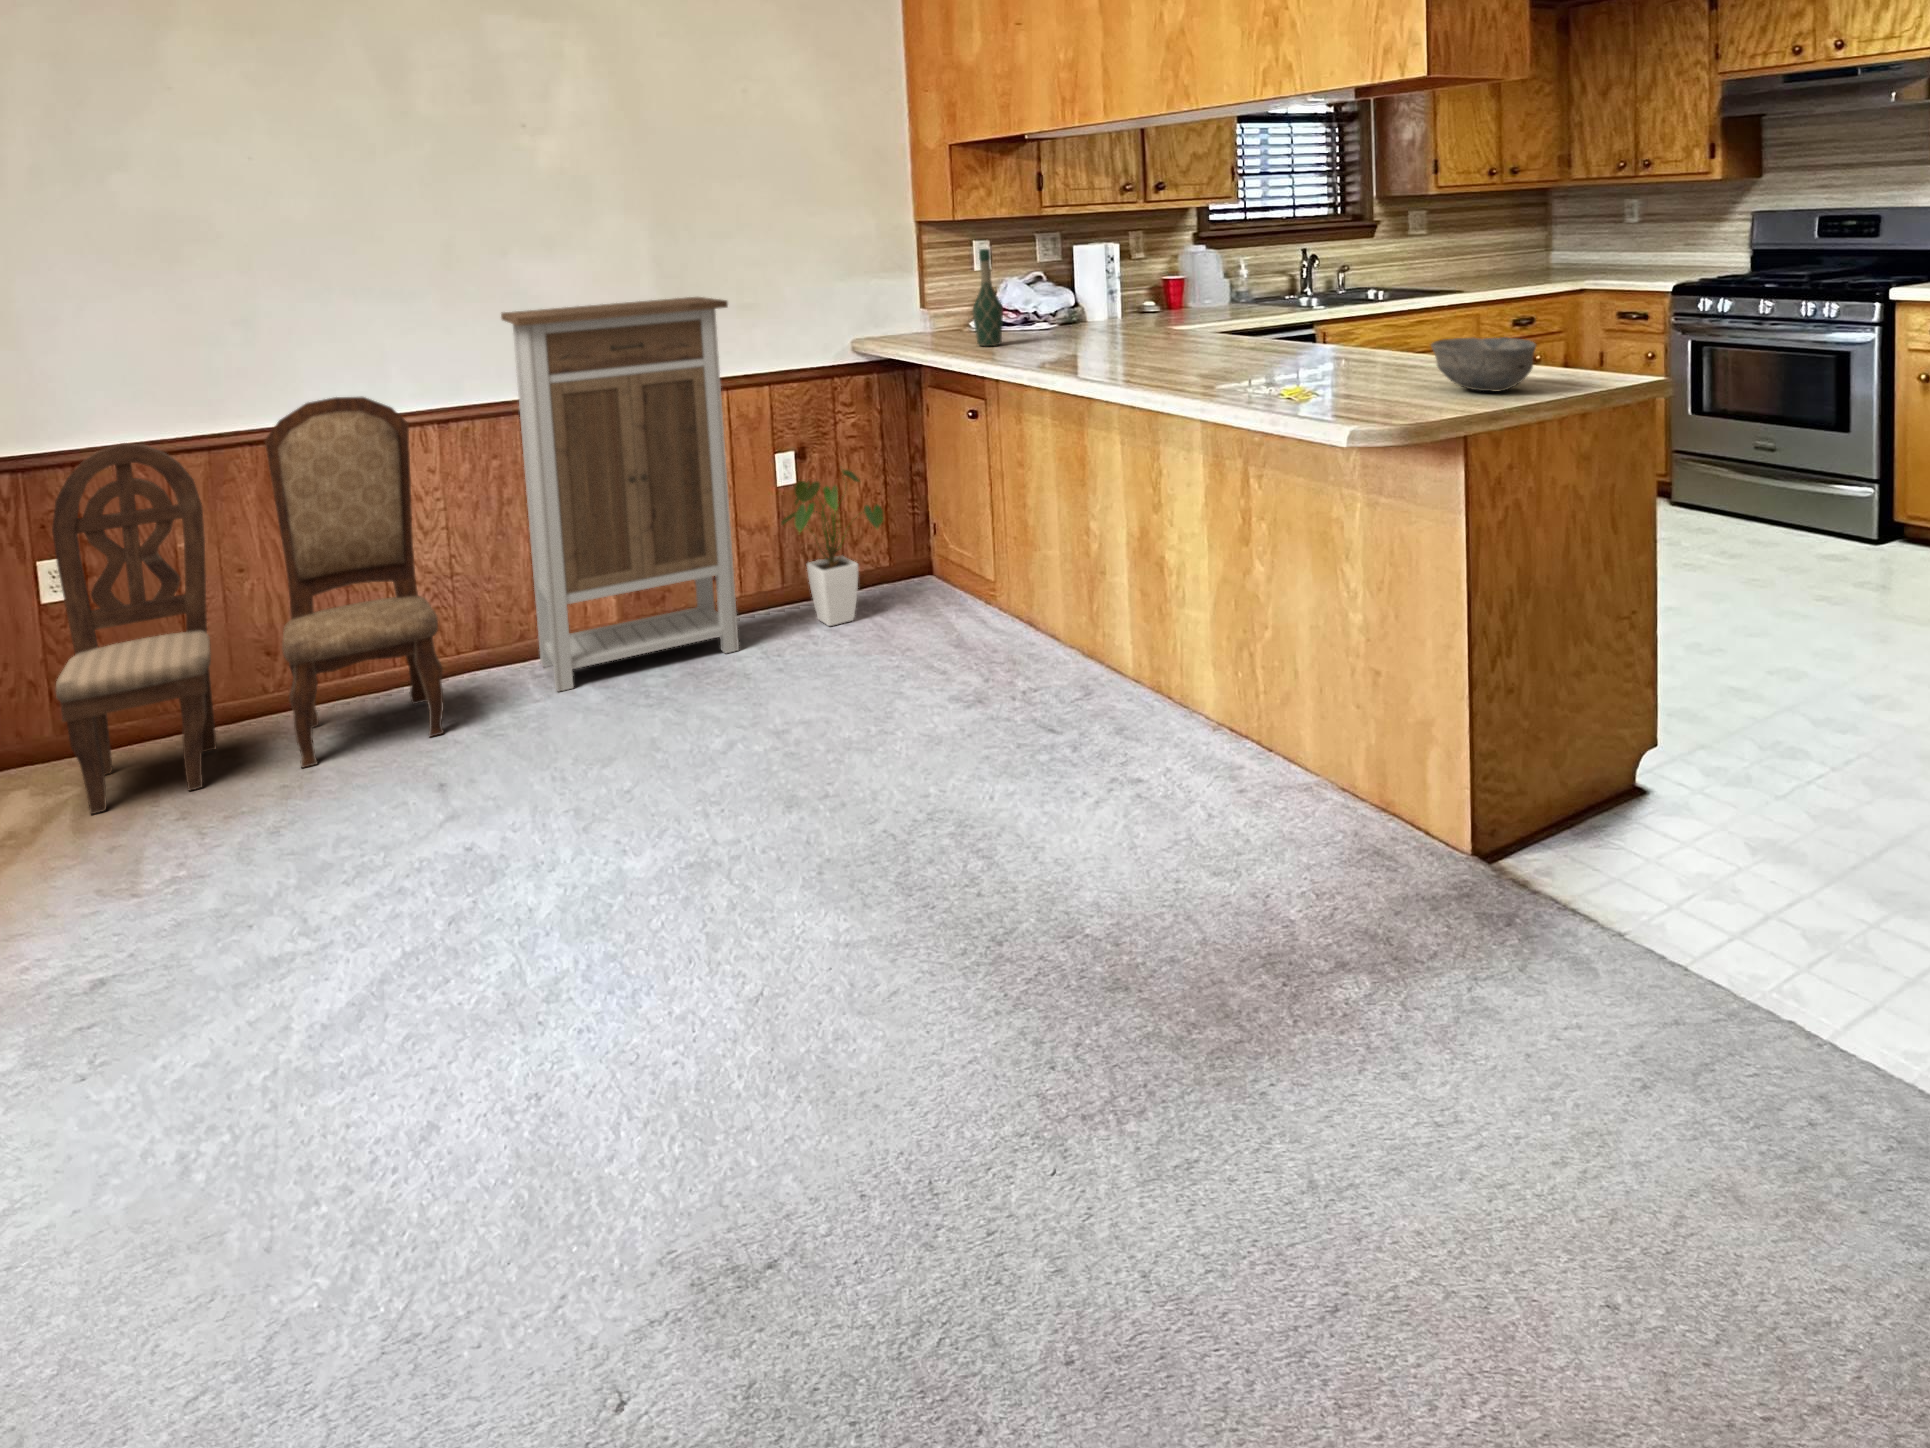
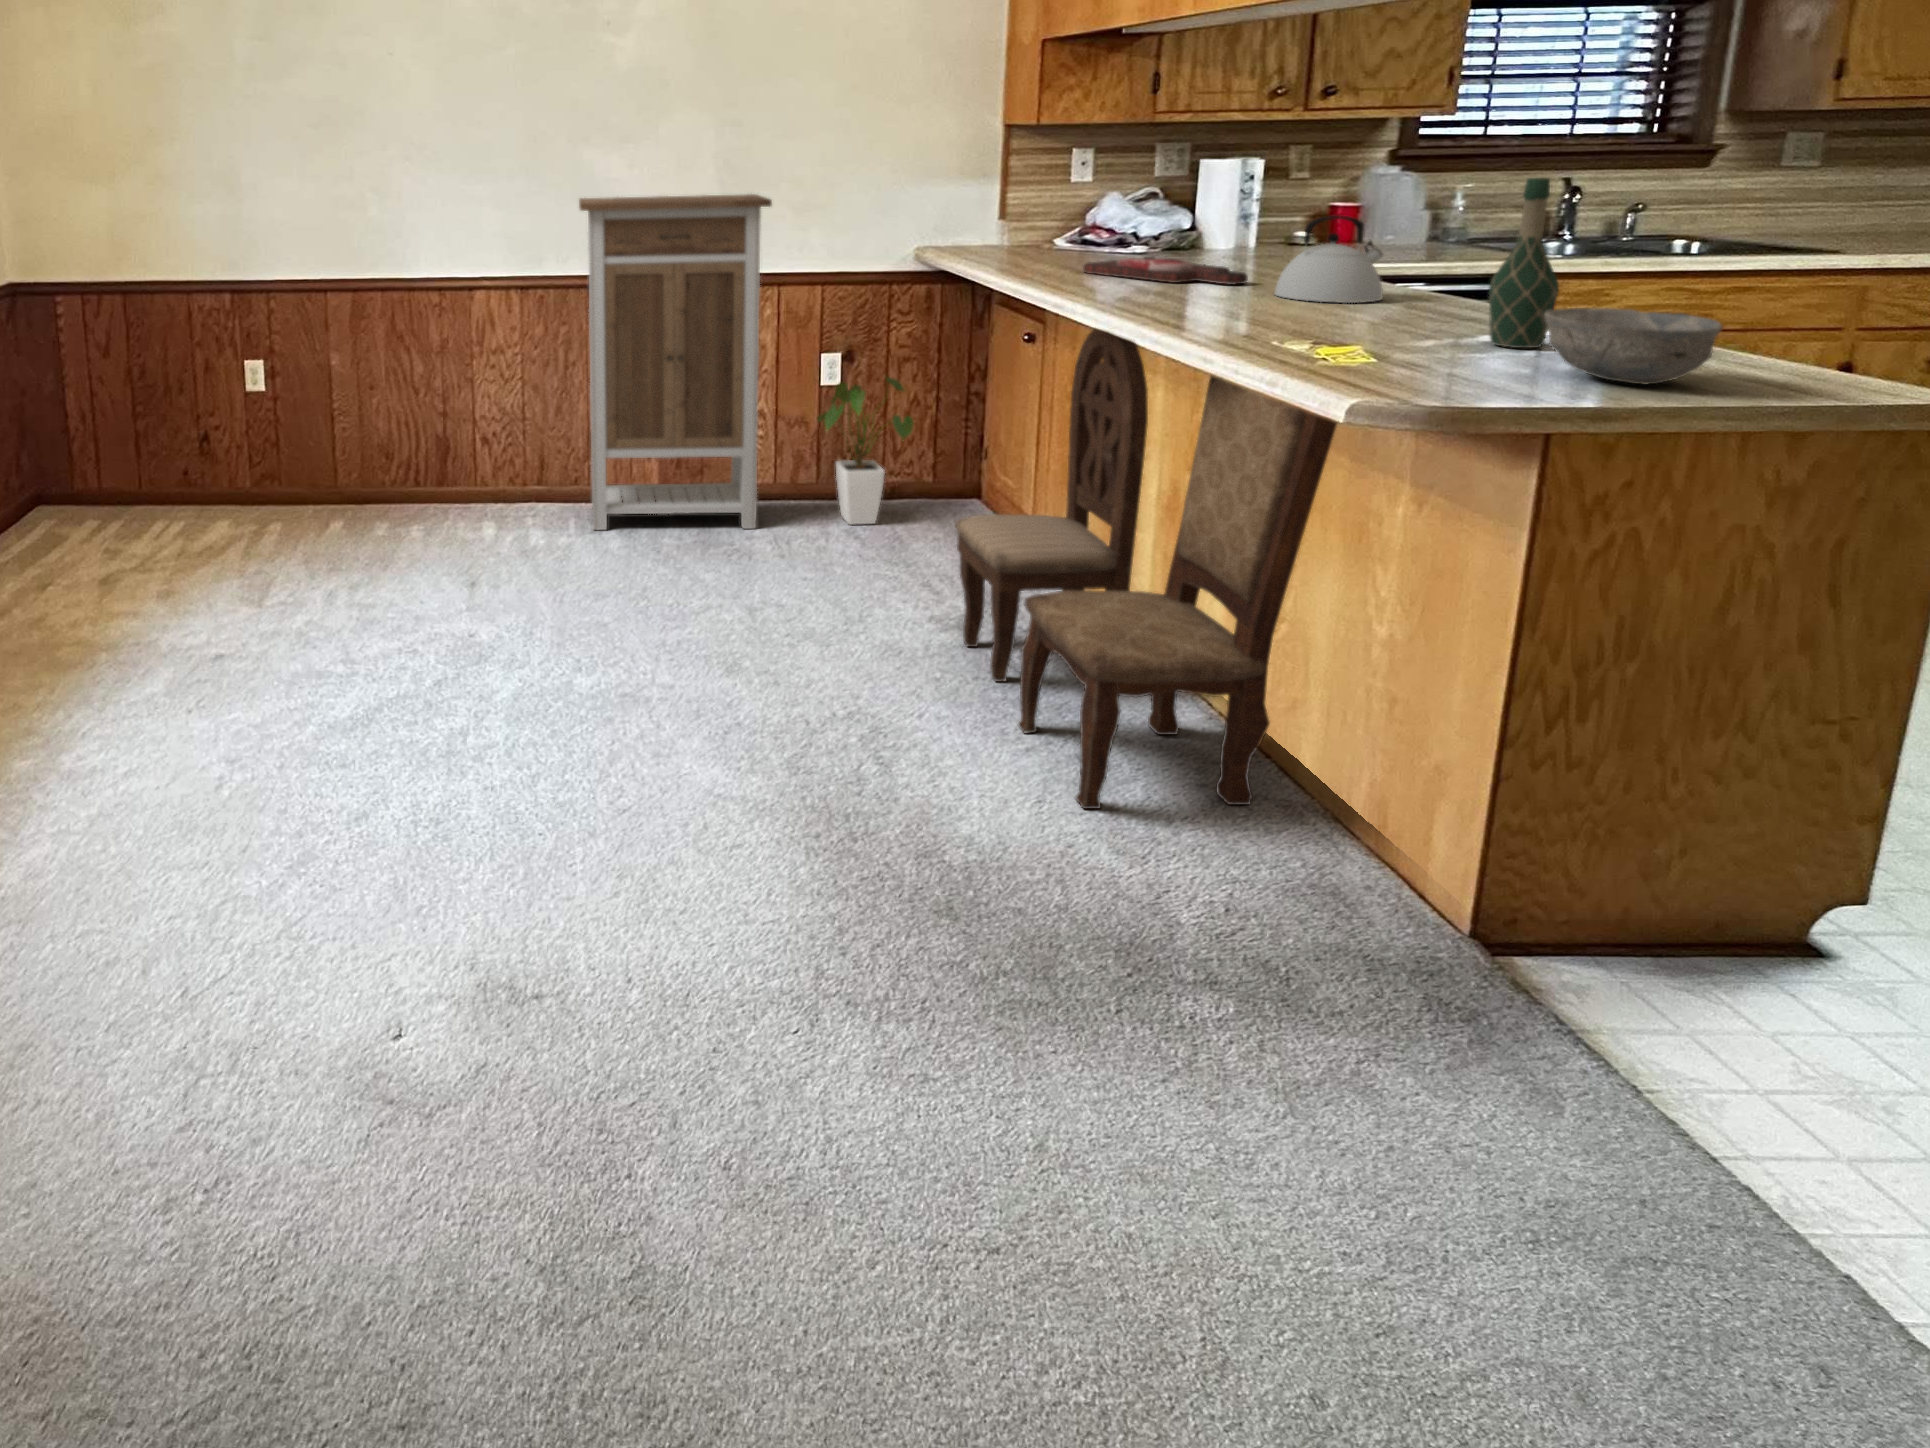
wine bottle: present [972,249,1003,346] -> present [1489,178,1559,348]
kettle: none [1194,283,1270,355] -> present [1275,215,1383,303]
cutting board: none [1029,328,1165,350] -> present [1083,256,1248,285]
dining chair: present [52,397,444,814] -> present [955,328,1337,809]

